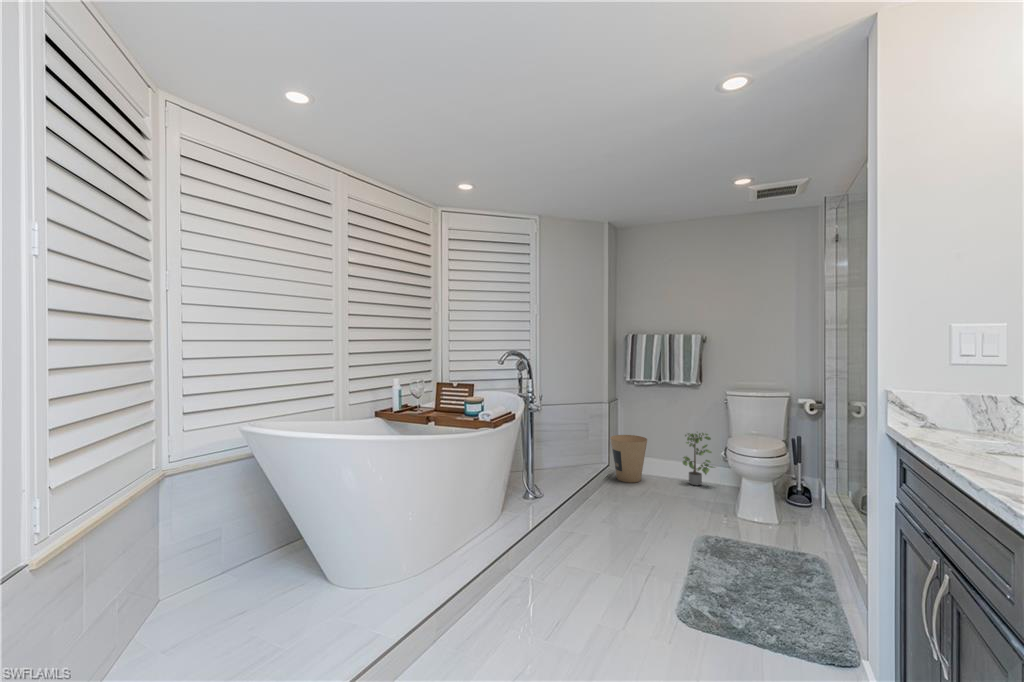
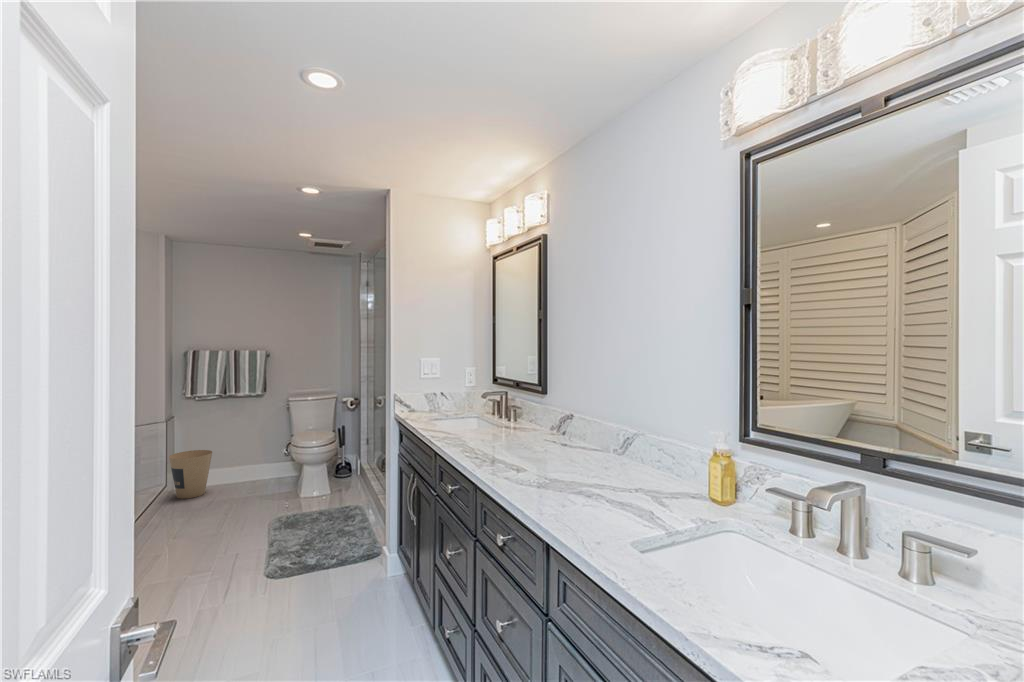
potted plant: present [683,433,715,485] -> none [249,434,281,484]

